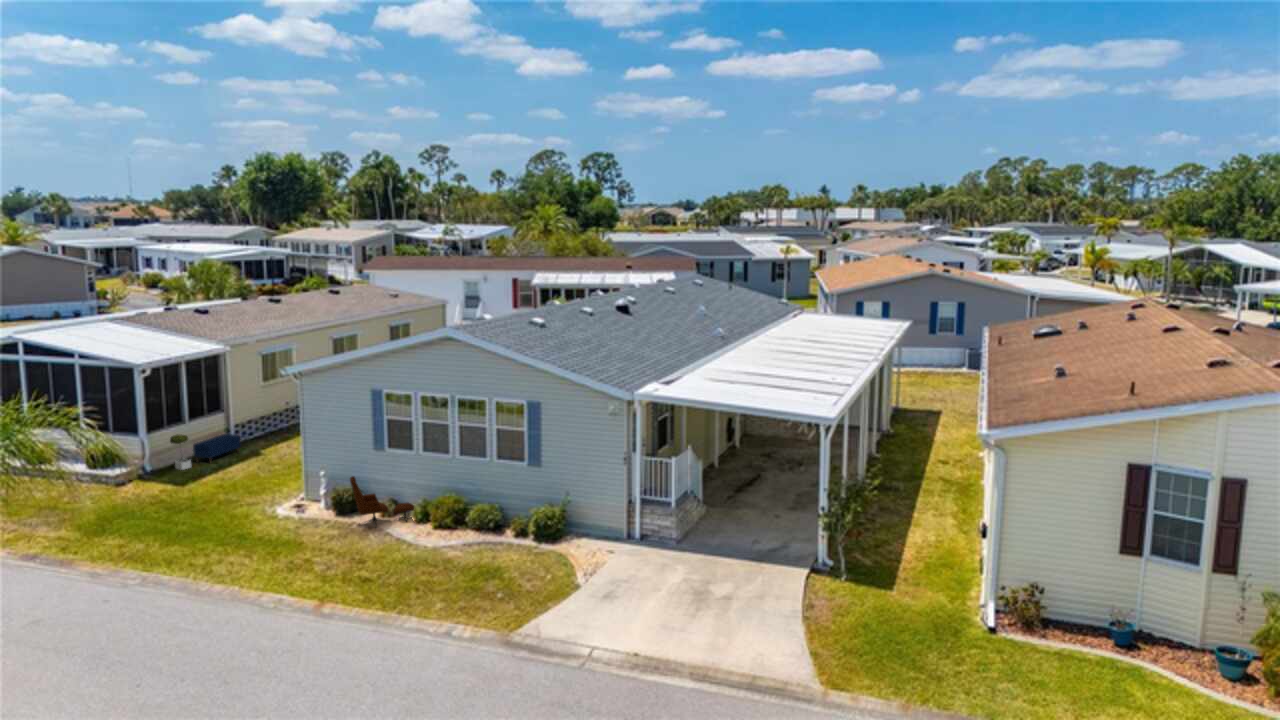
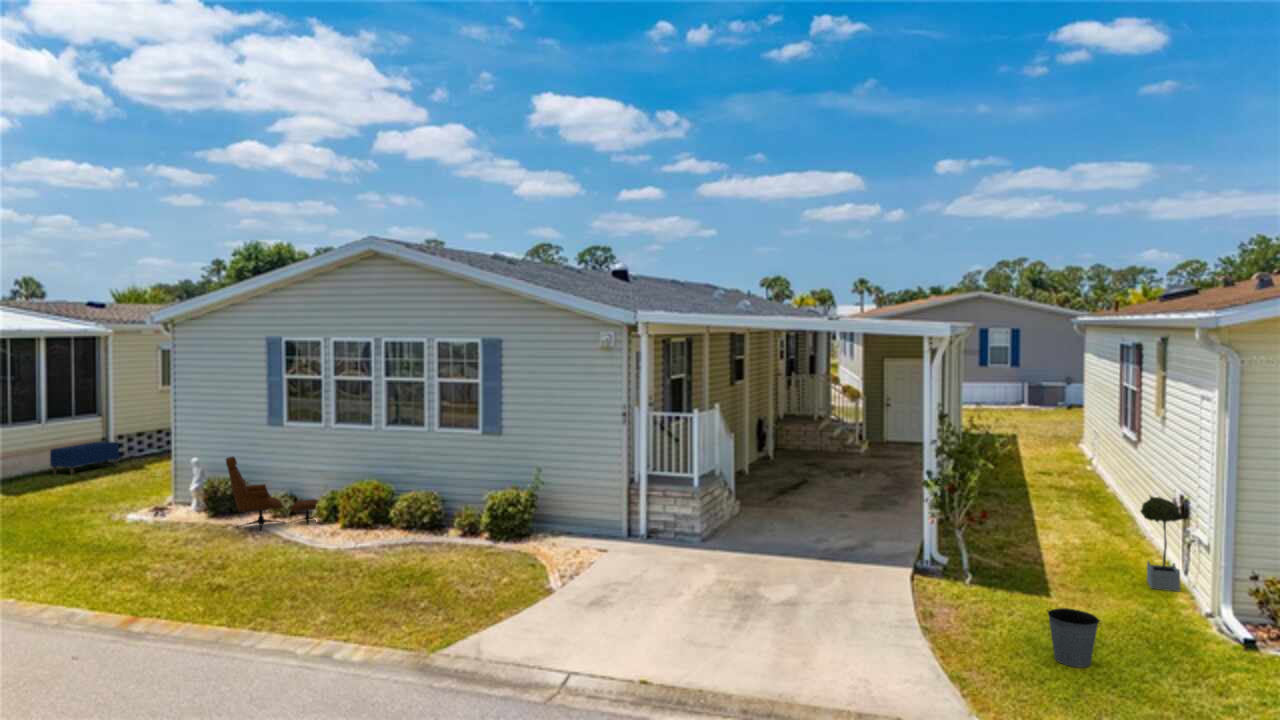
potted tree: present [170,435,192,470] -> present [1141,495,1185,592]
bucket: none [863,613,891,648] -> present [1047,608,1100,668]

